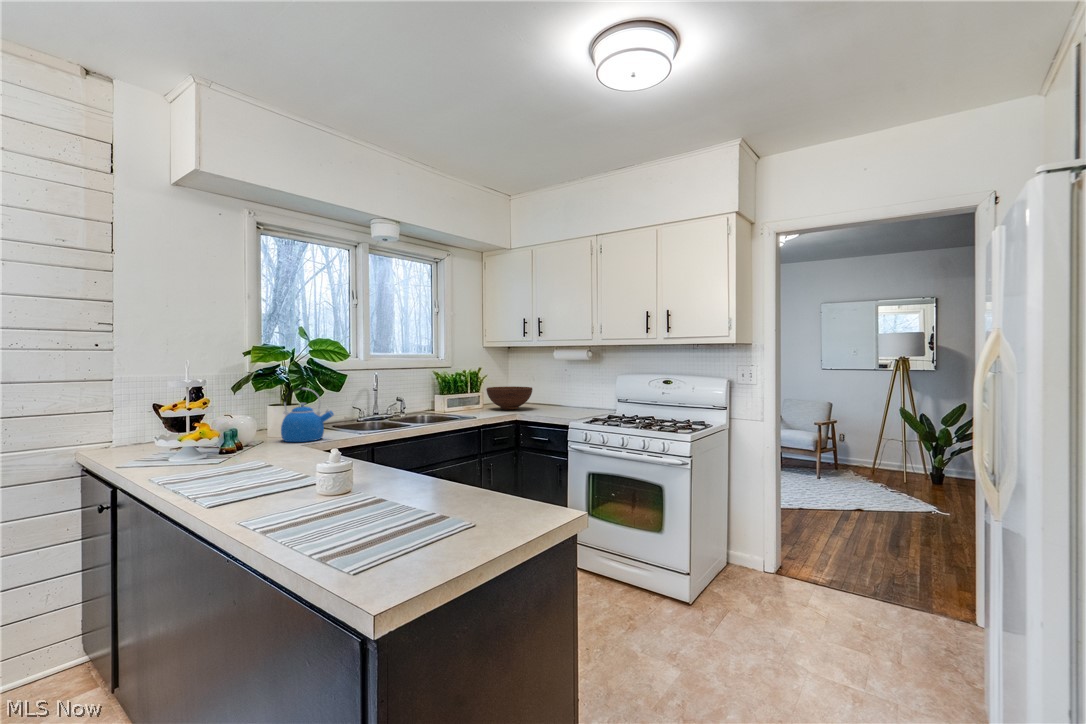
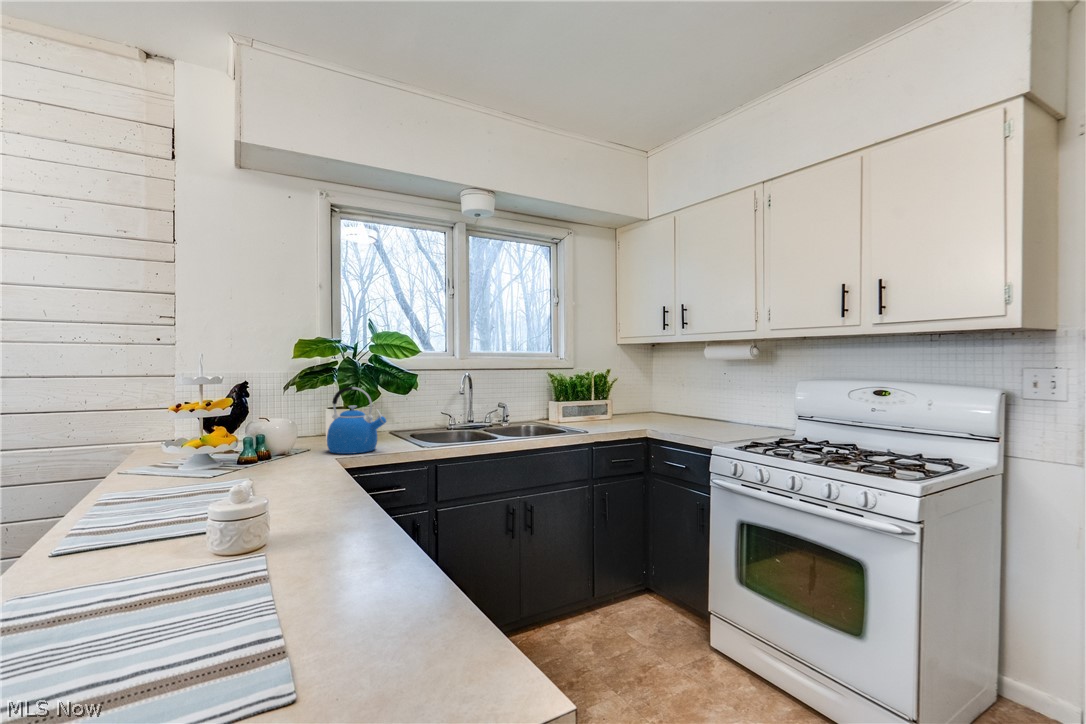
fruit bowl: present [486,386,532,410] -> none [615,394,675,424]

